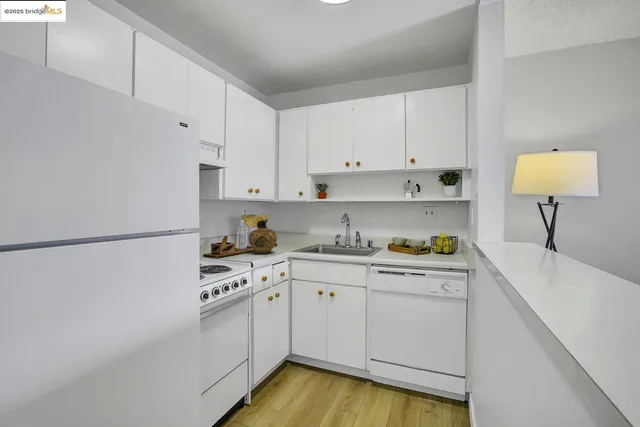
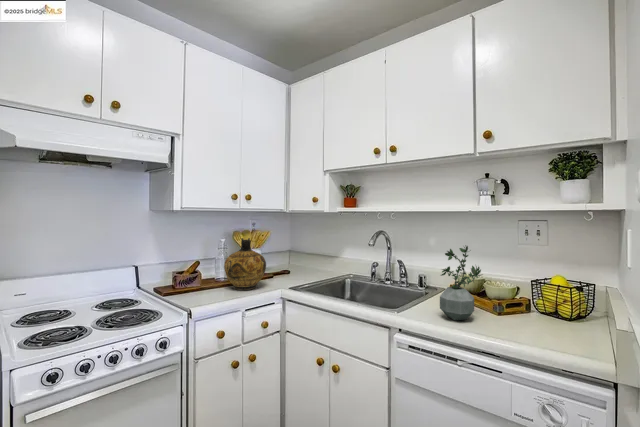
potted plant: none [392,219,412,257] -> present [440,246,481,320]

